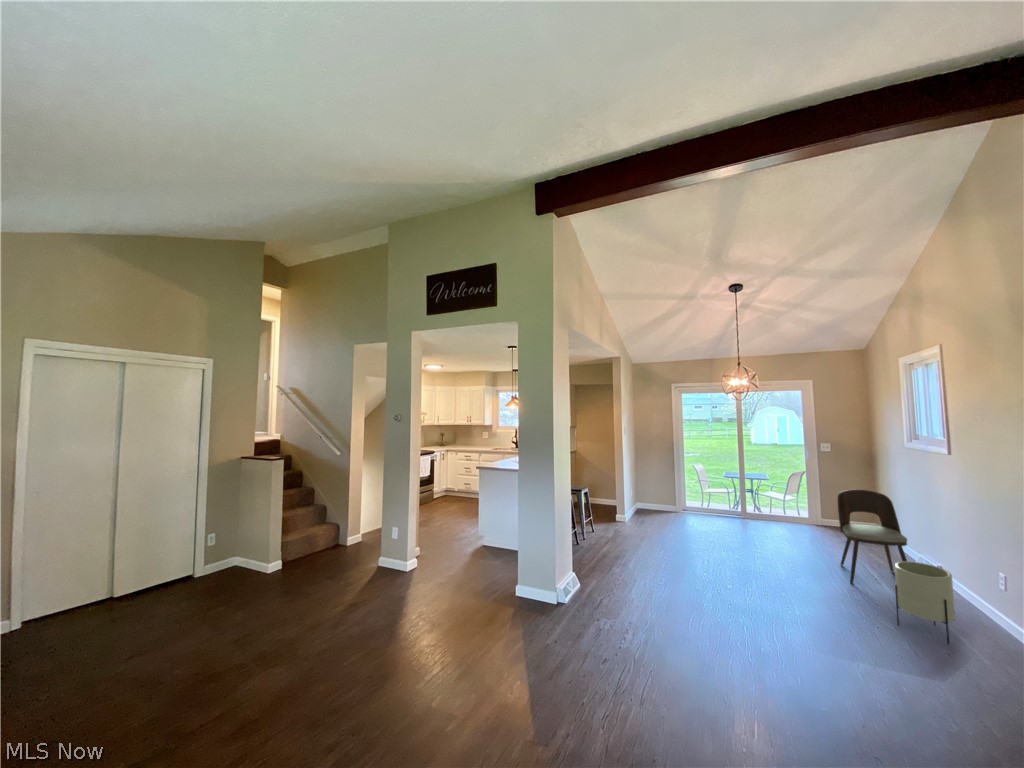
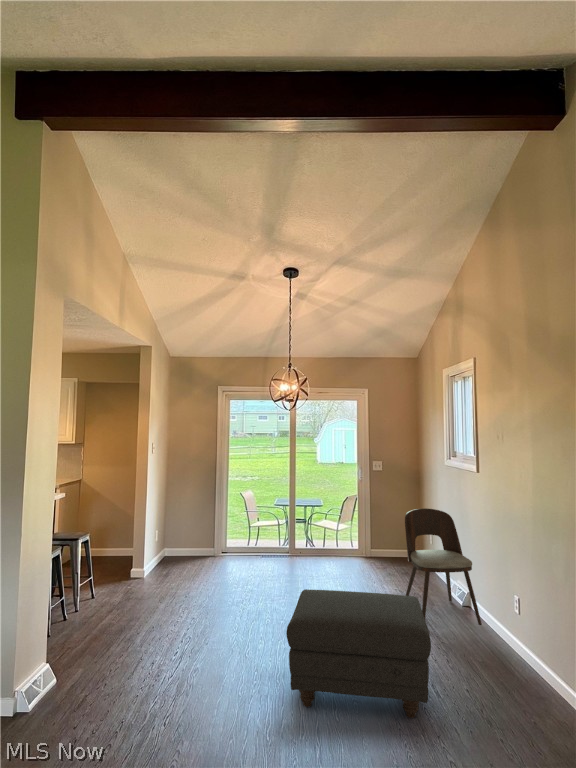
ottoman: none [716,538,830,631] -> present [286,589,431,718]
planter: present [895,561,955,644] -> none [485,591,543,693]

